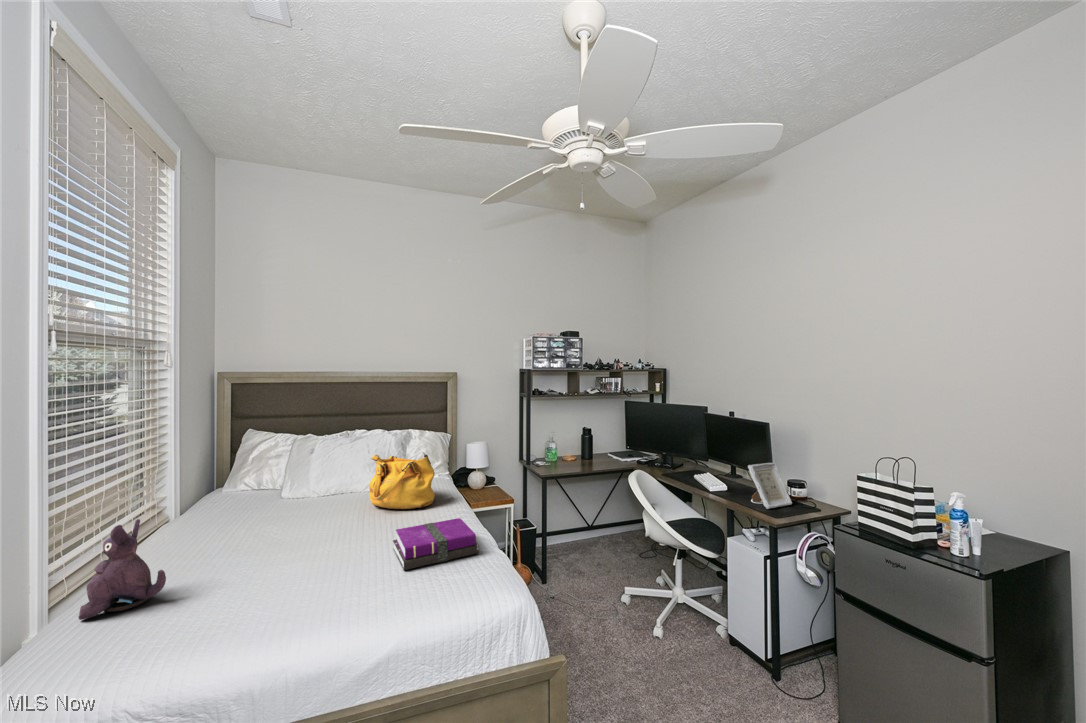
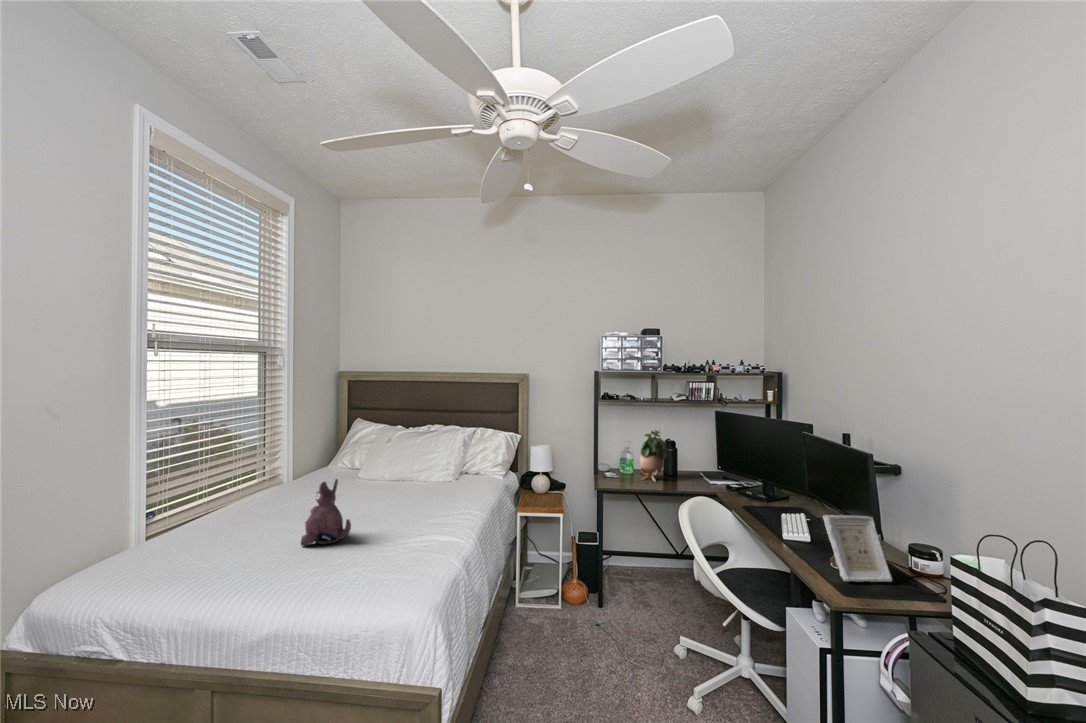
potted plant: none [565,419,589,465] -> present [640,430,667,481]
handbag: present [369,452,435,509] -> none [401,450,464,508]
notebook: present [393,518,479,570] -> none [360,526,447,571]
plush toy: present [79,519,166,620] -> present [301,479,351,546]

